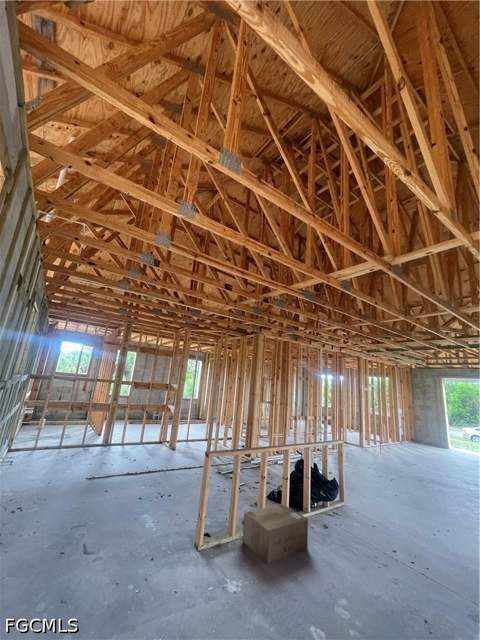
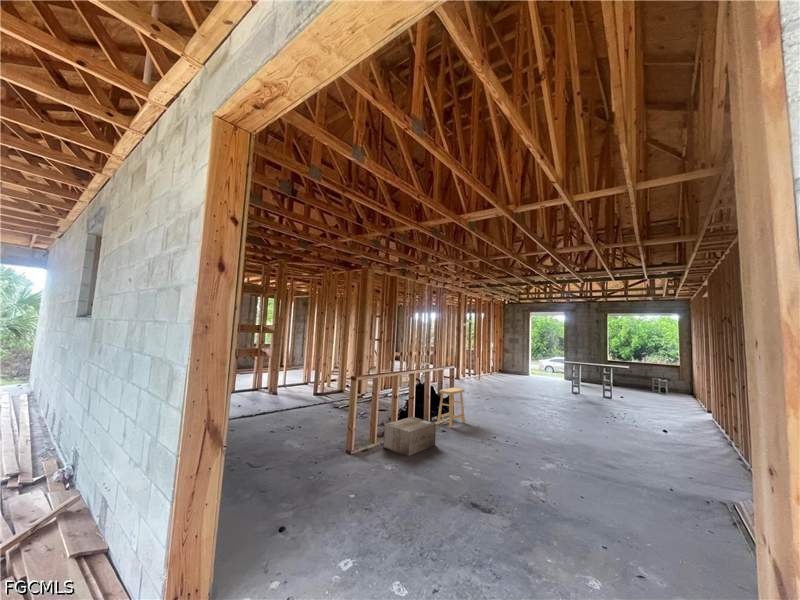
stool: none [319,467,356,521] -> present [437,388,465,428]

